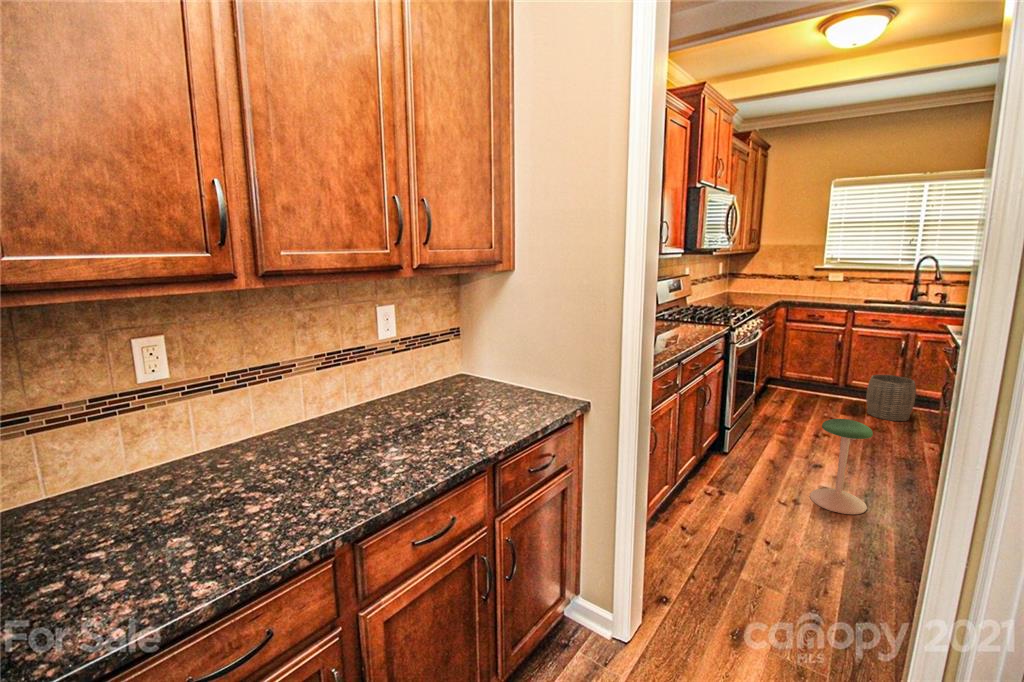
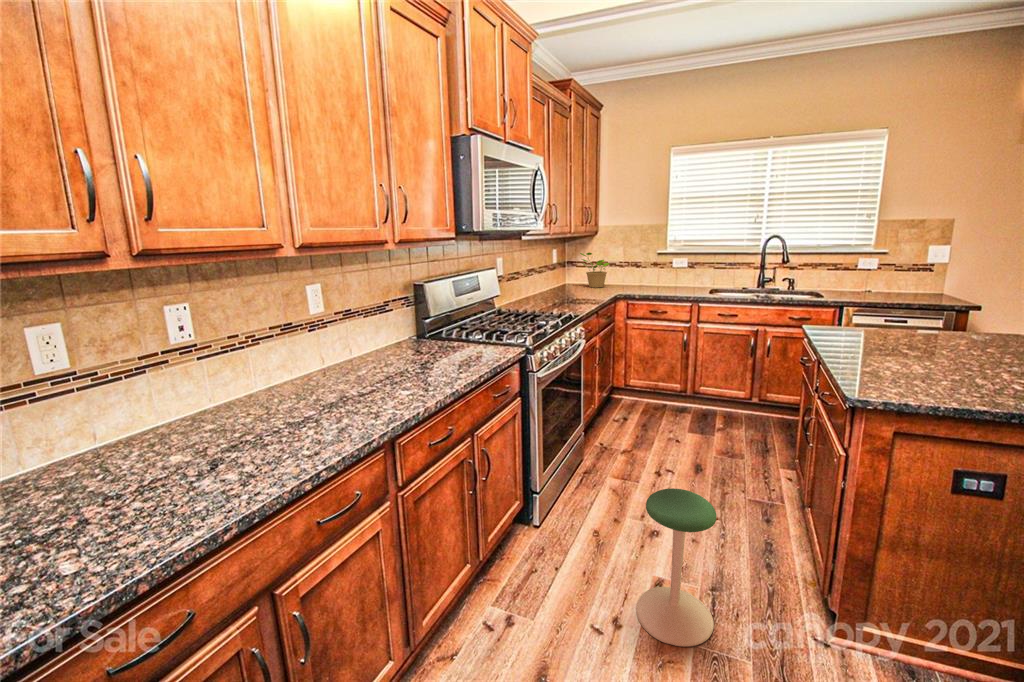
potted plant: none [743,266,770,296] -> present [580,253,609,288]
woven basket: present [866,375,916,421] -> none [716,379,768,437]

